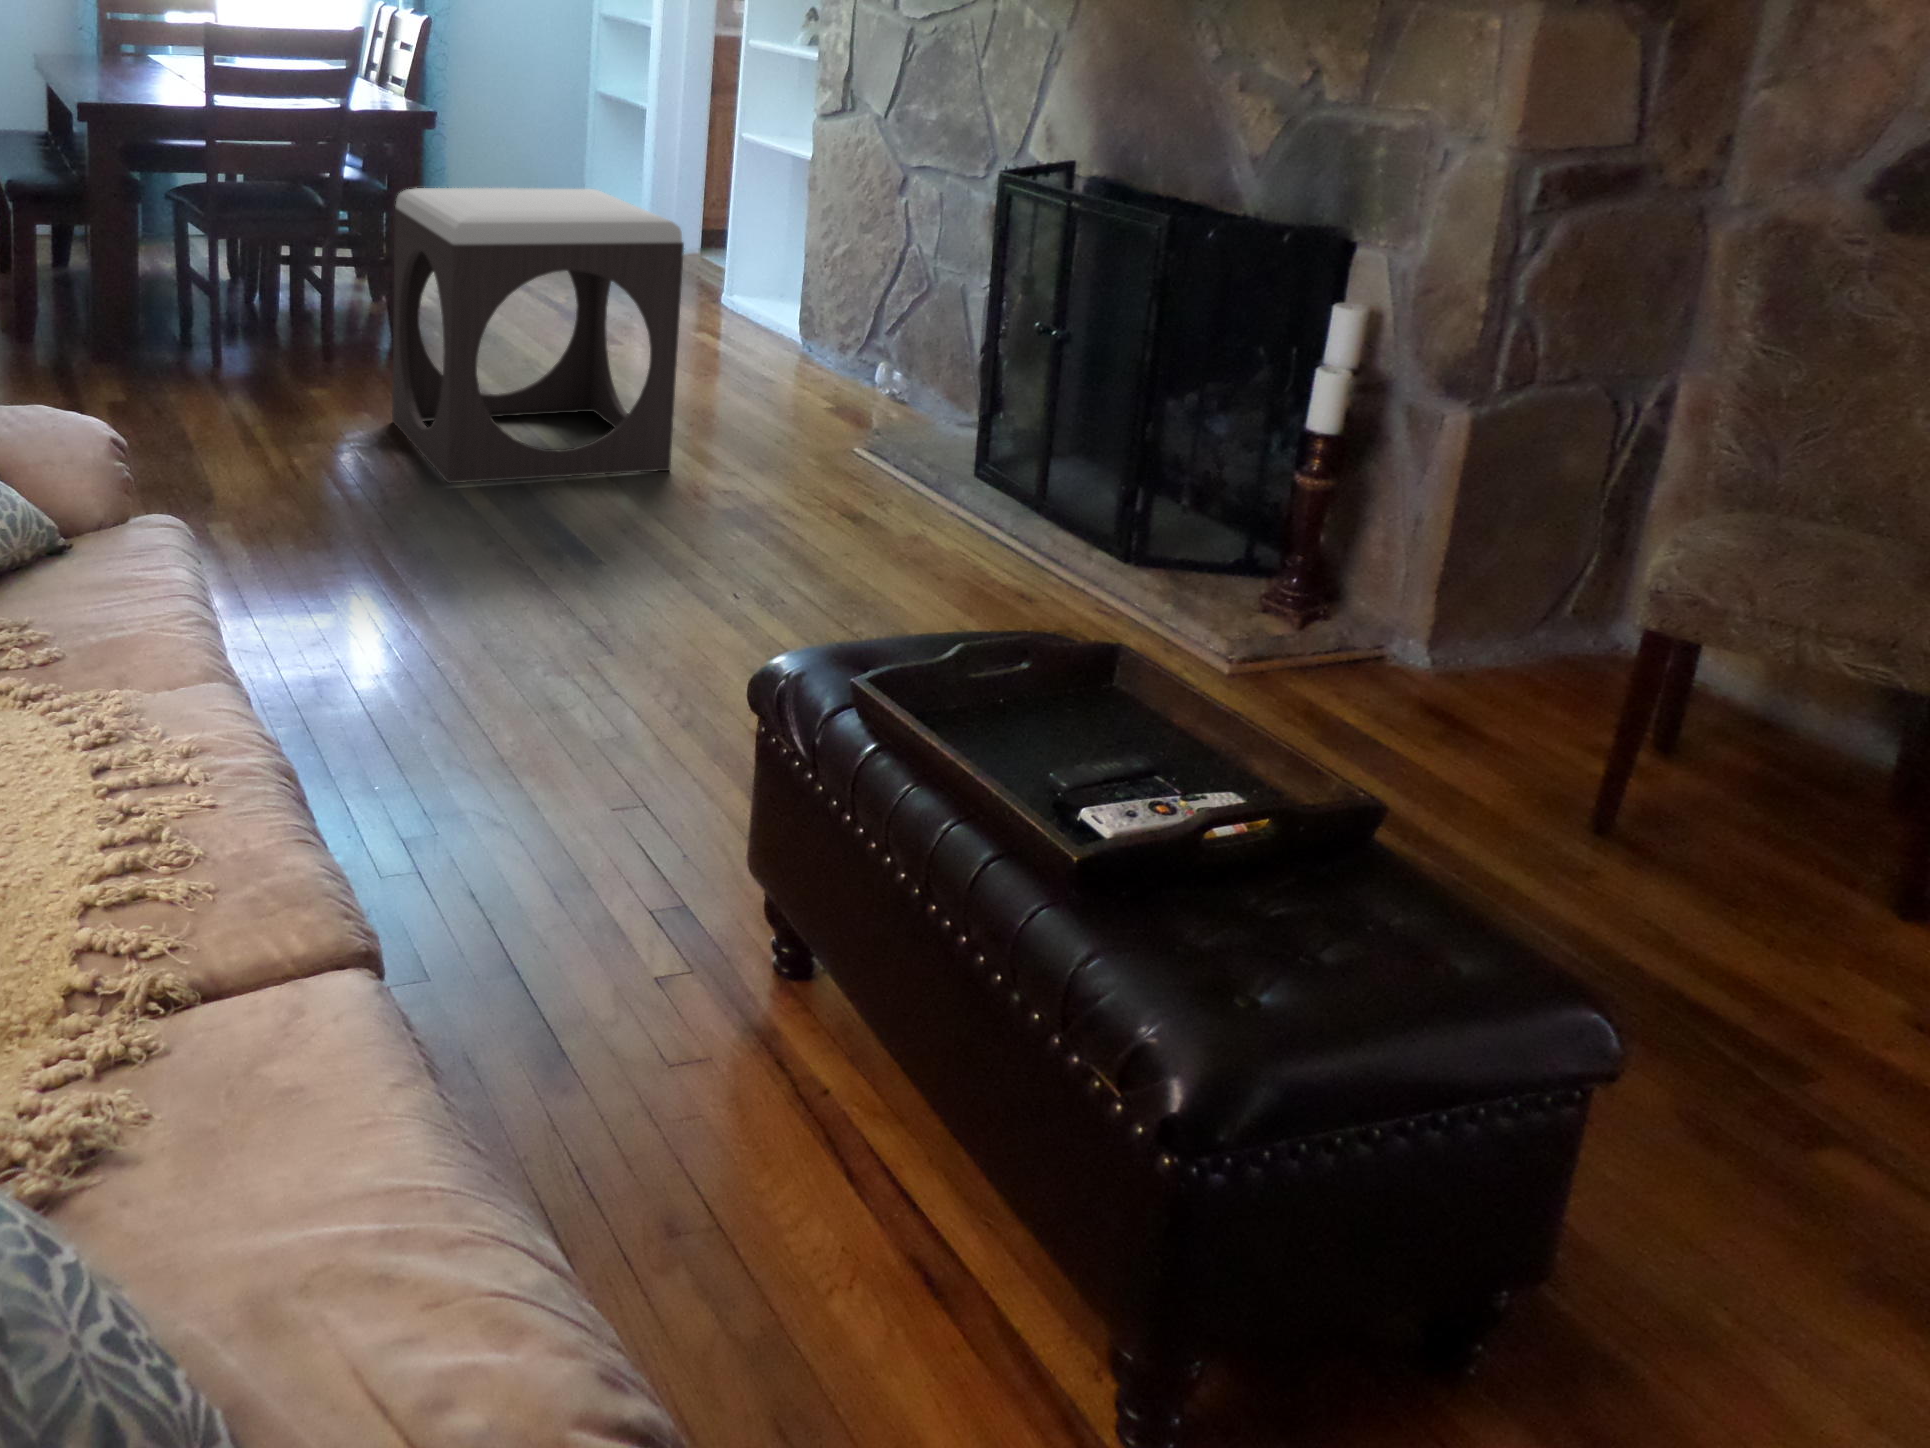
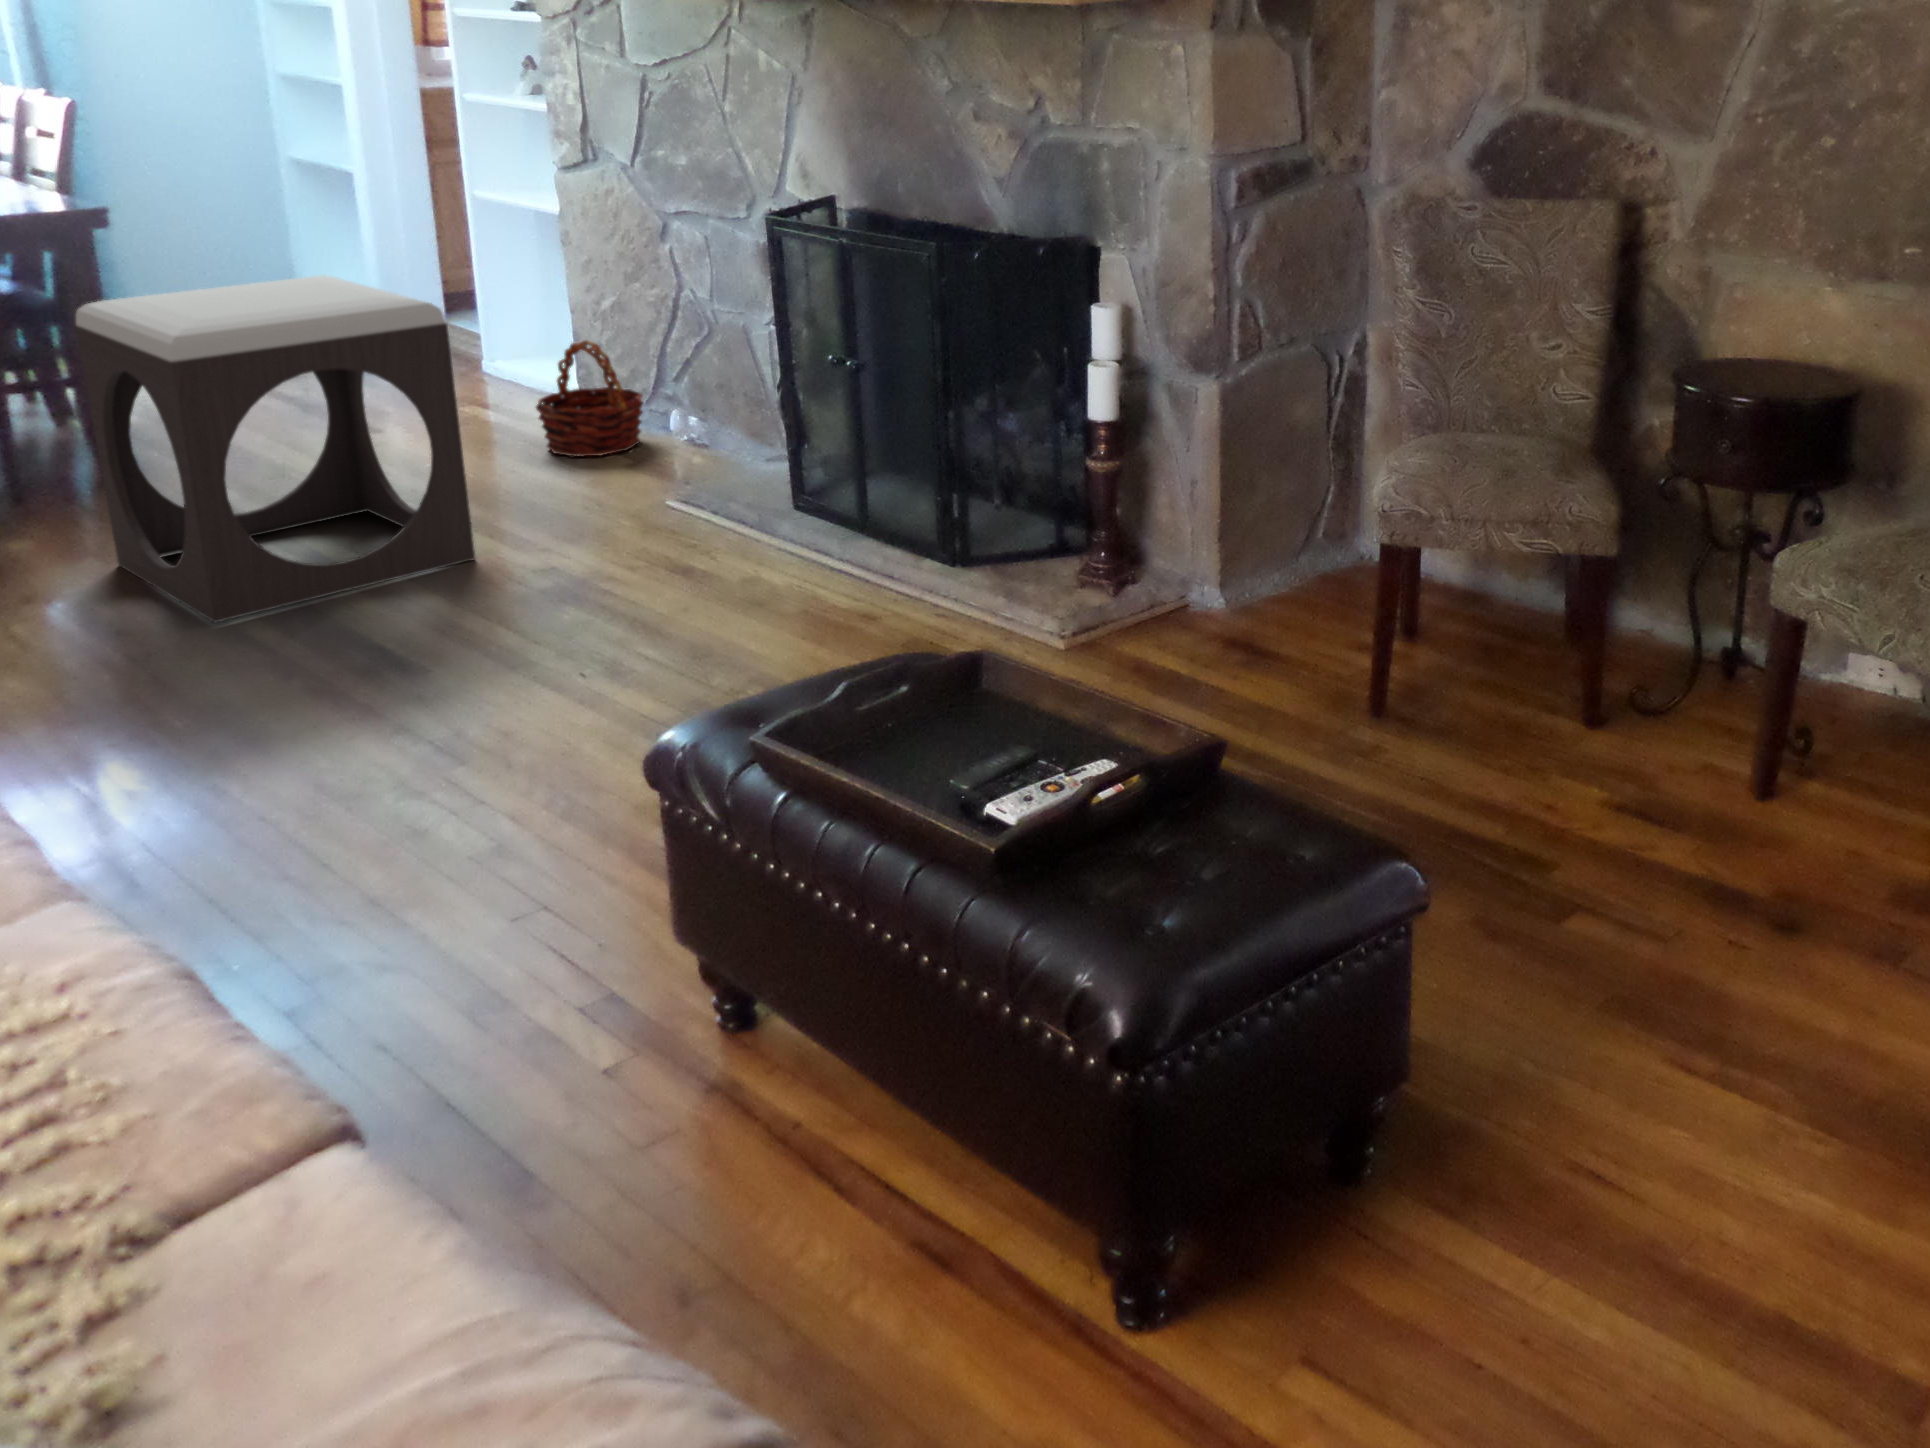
basket: none [754,283,855,397] -> present [536,340,643,456]

